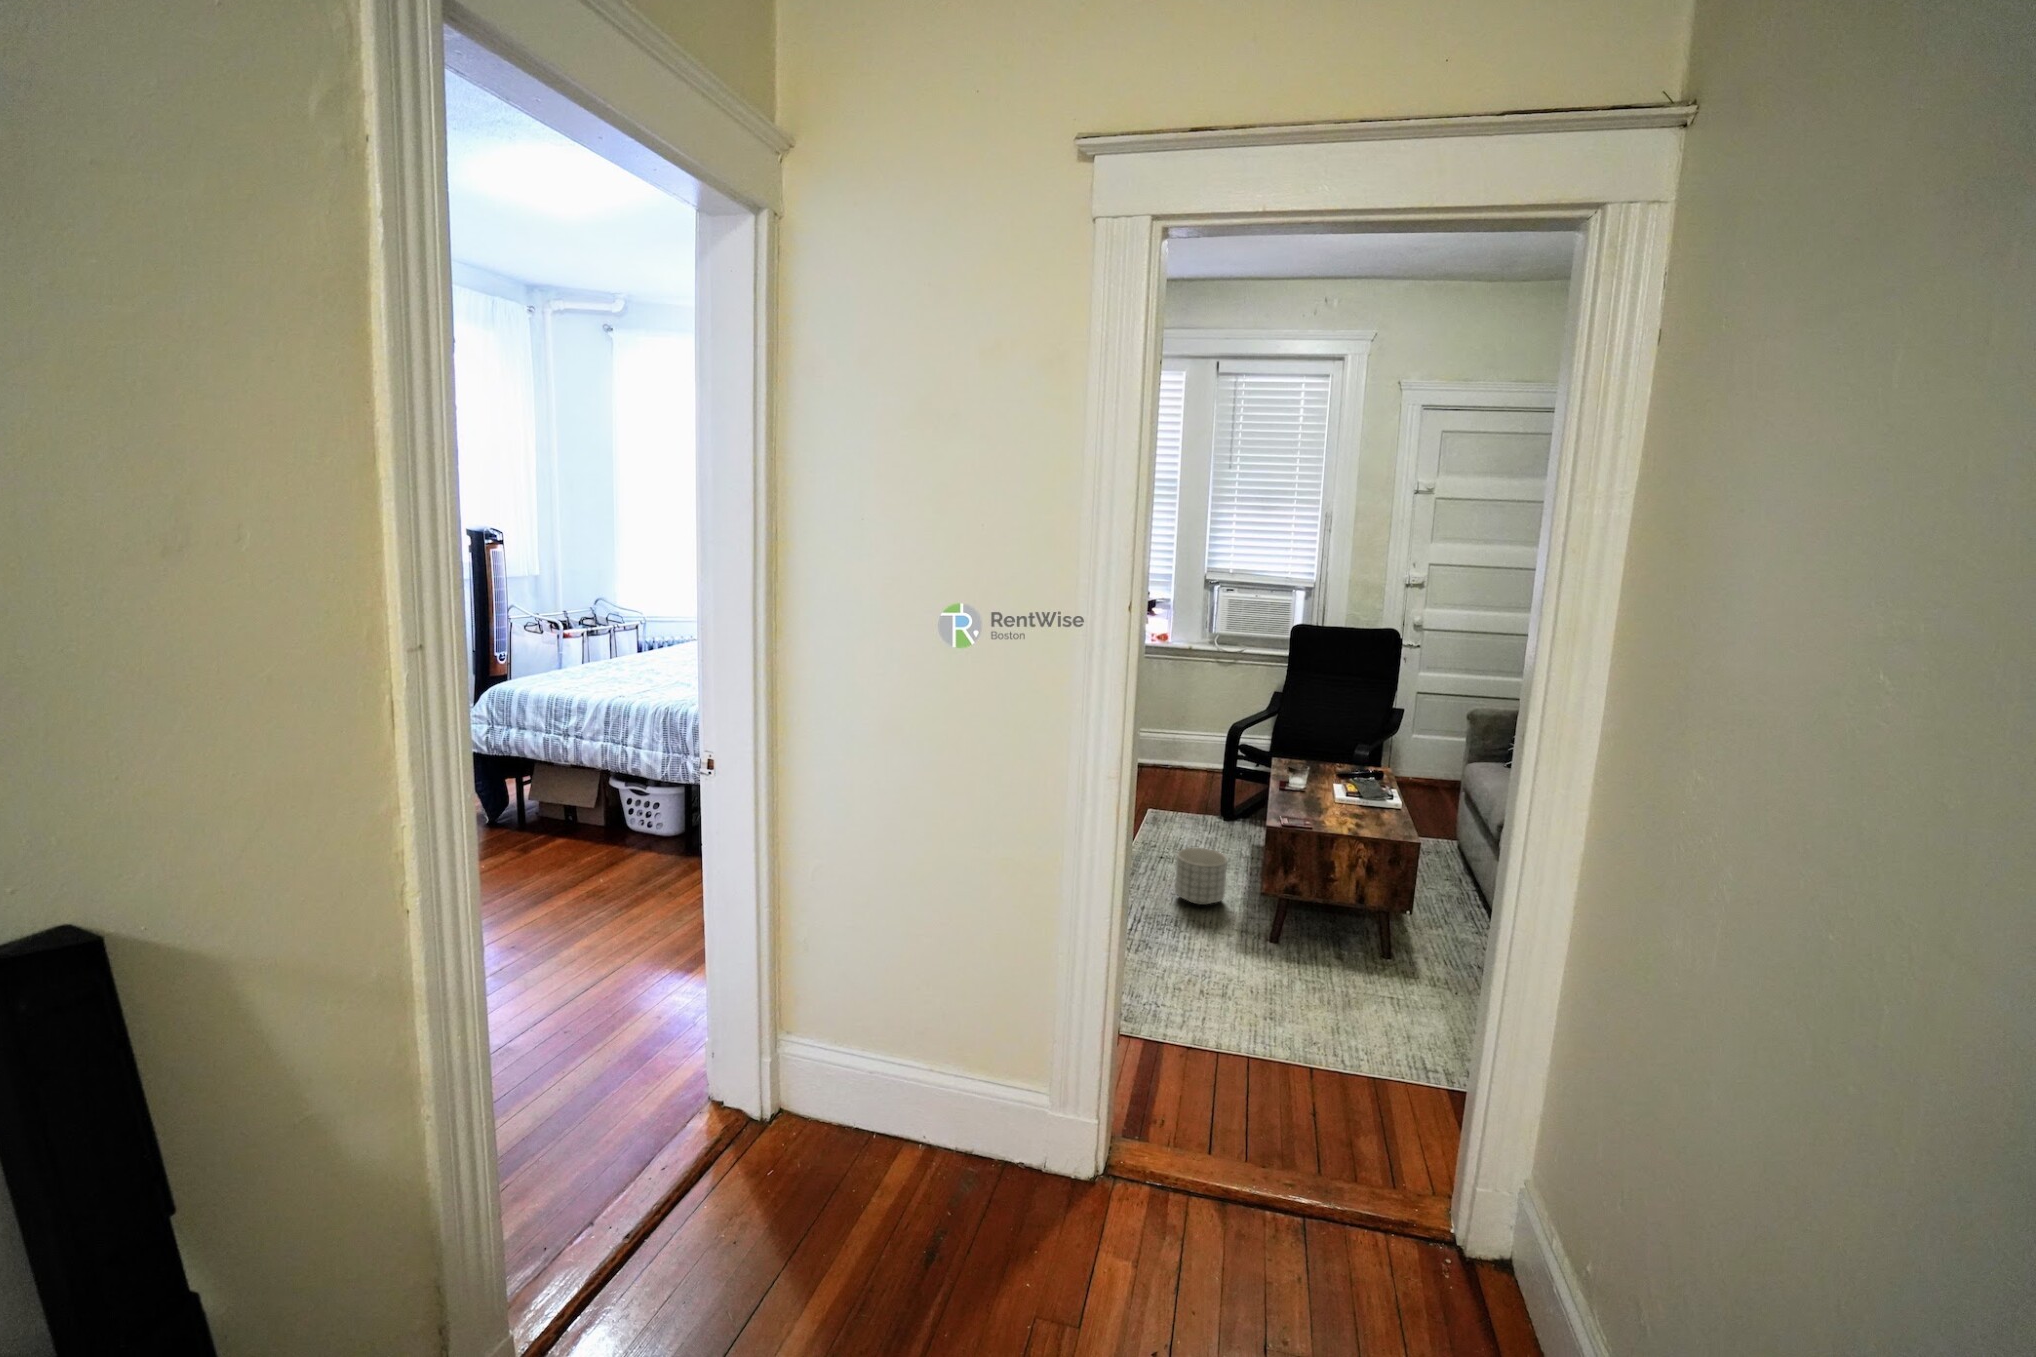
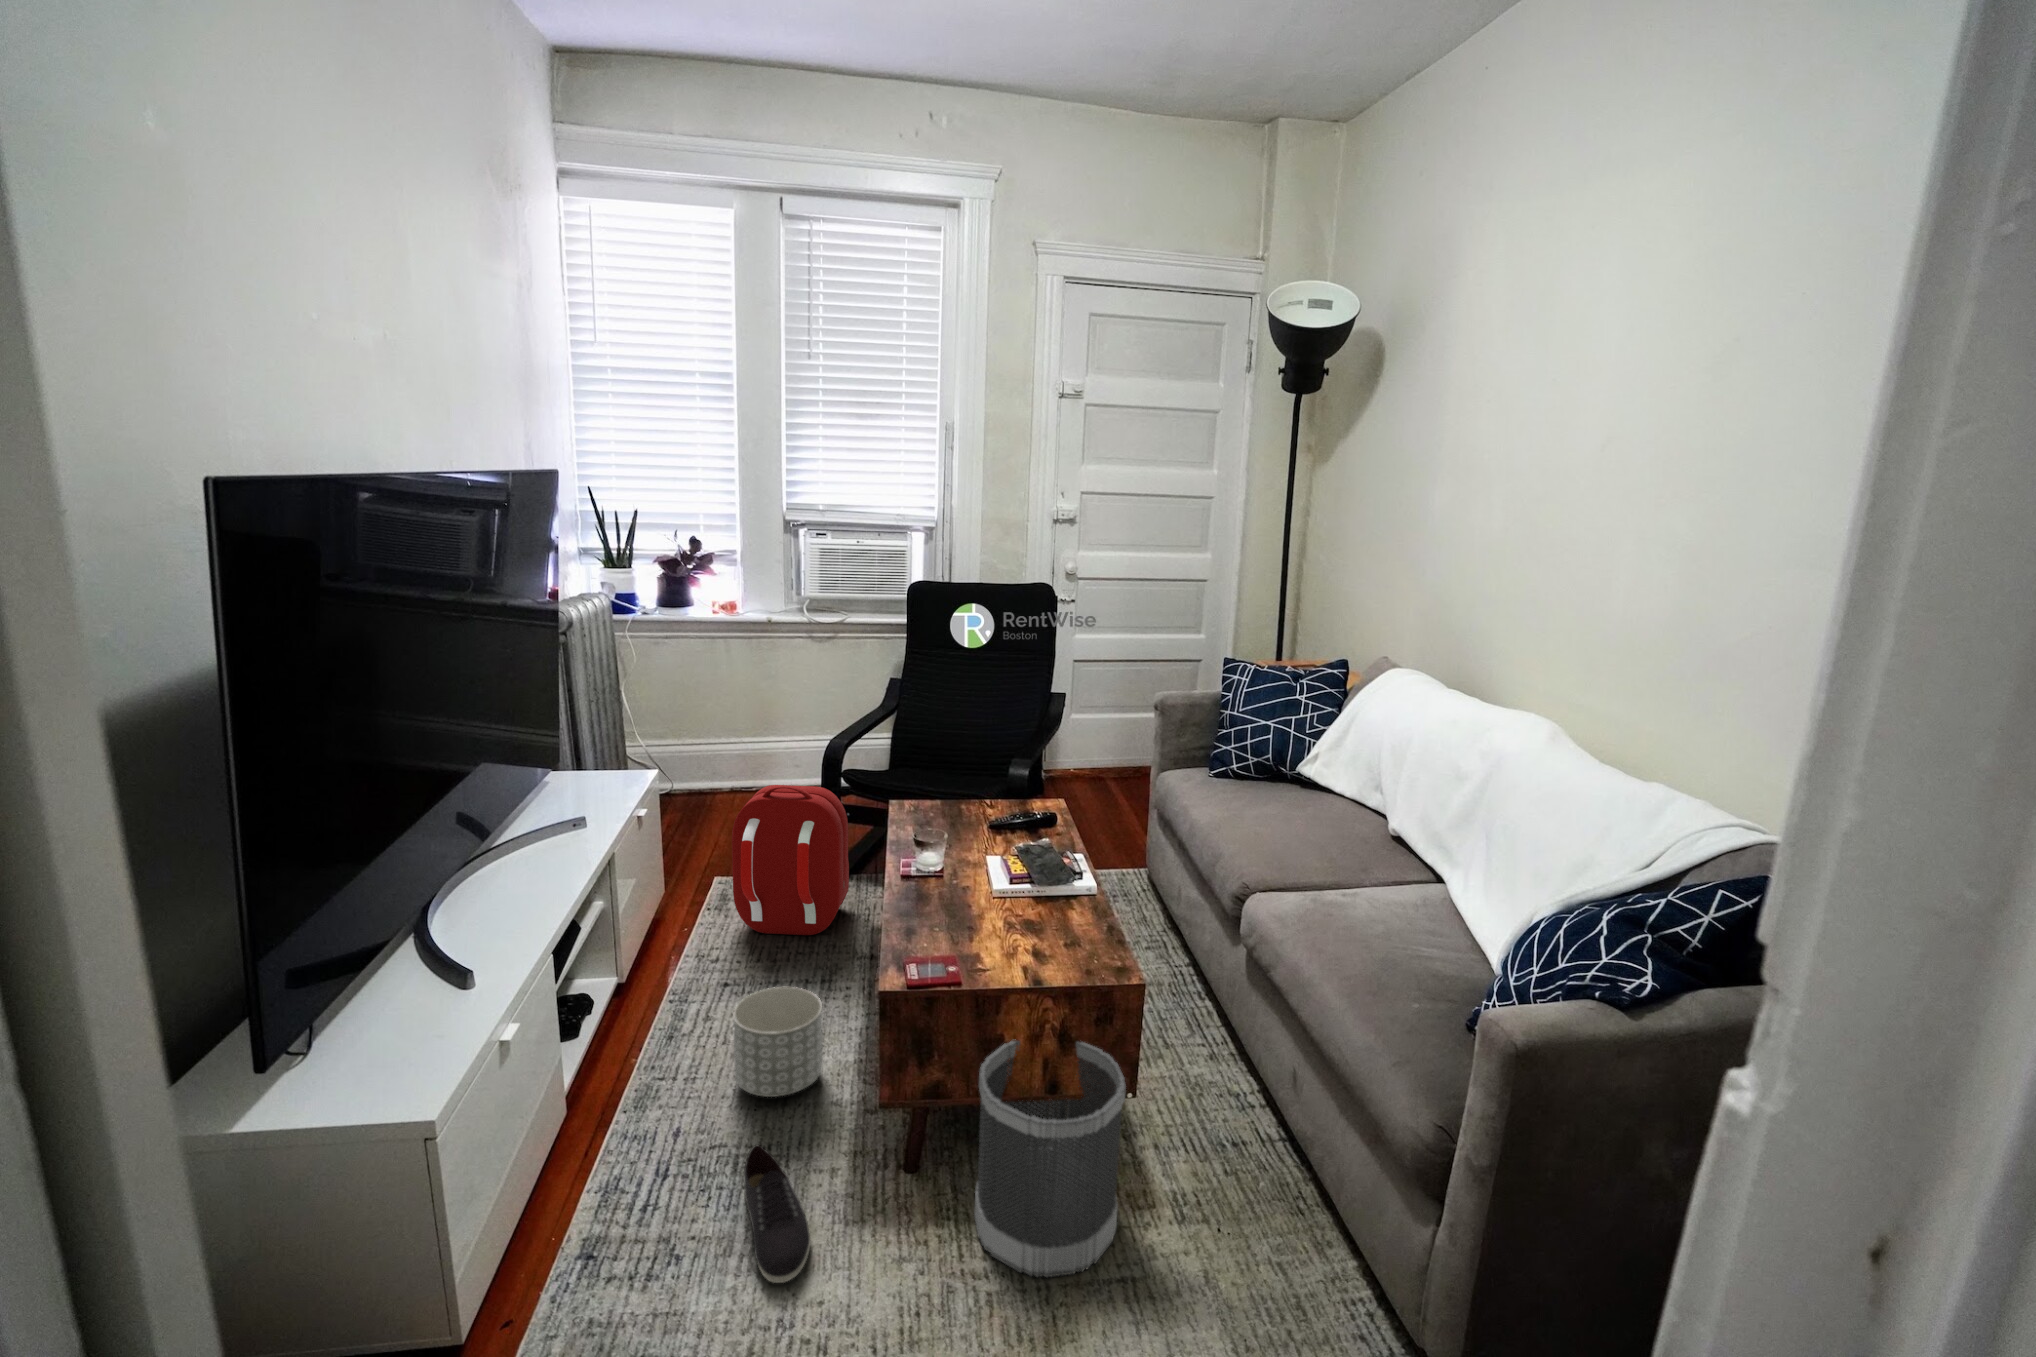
backpack: none [1167,744,1242,842] -> present [732,785,849,935]
wastebasket: none [1312,876,1409,1001] -> present [974,1041,1126,1277]
shoe: none [1184,913,1221,969] -> present [744,1145,810,1283]

